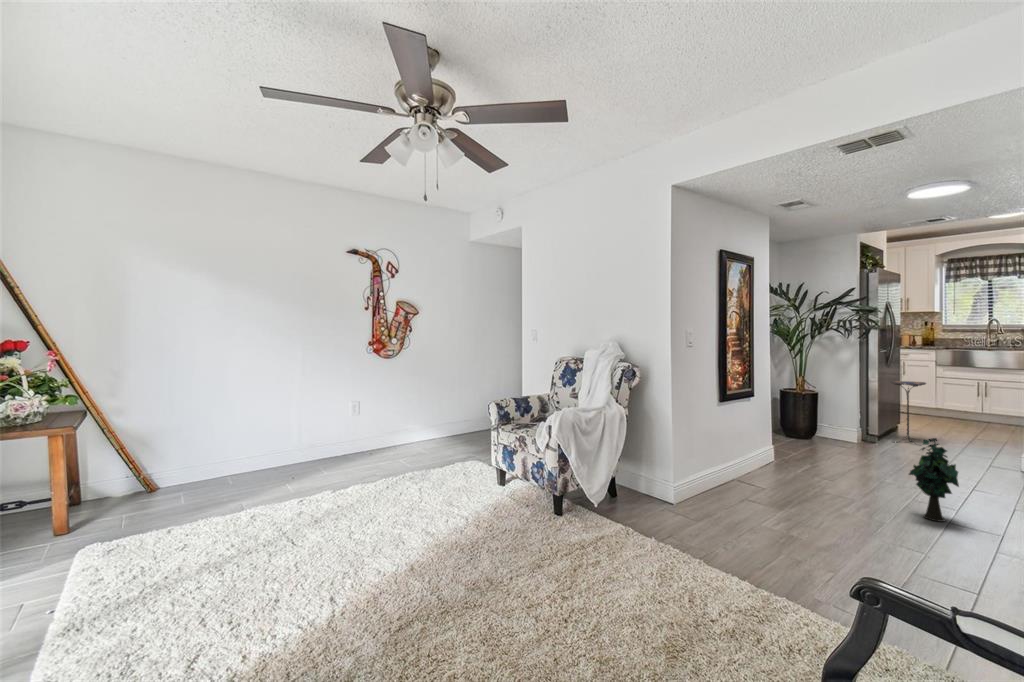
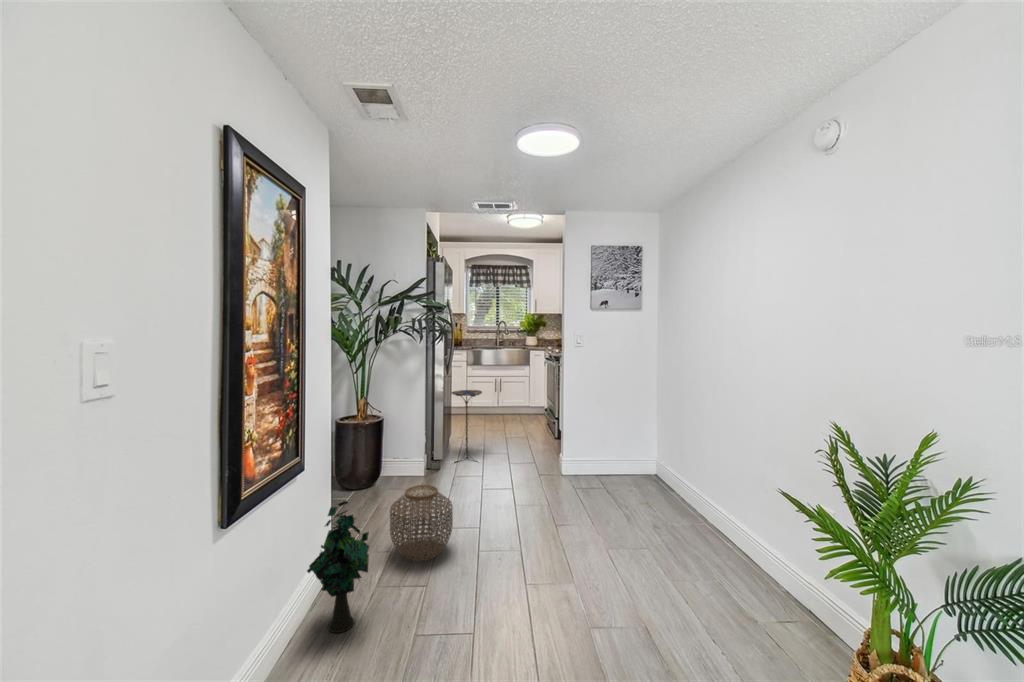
woven basket: none [809,428,857,474] -> present [390,485,453,561]
decorative plant: present [909,438,959,522] -> present [307,501,369,633]

